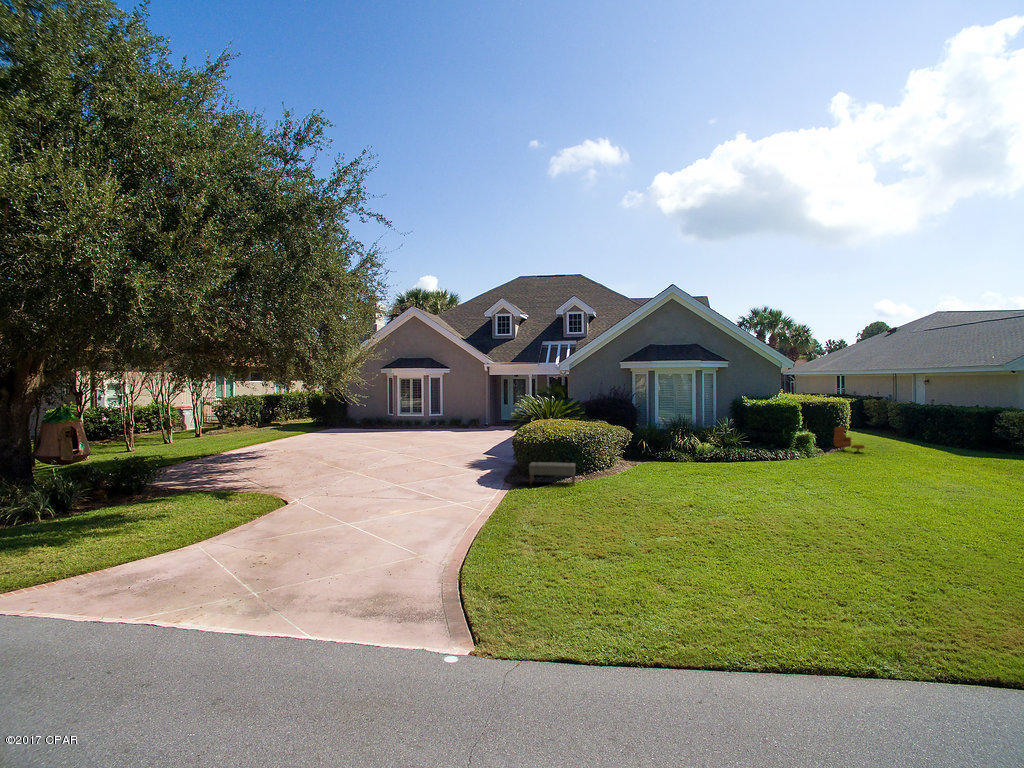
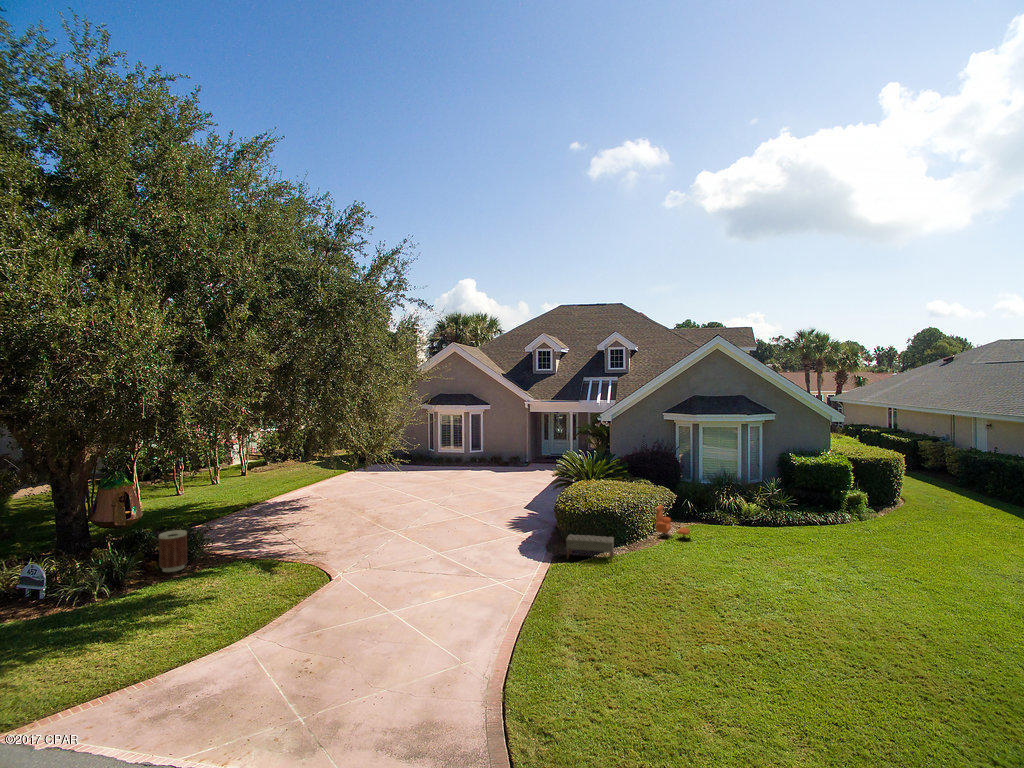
lounge chair: present [834,427,865,454] -> present [656,505,691,542]
trash can: none [106,459,137,501] -> present [159,530,187,572]

